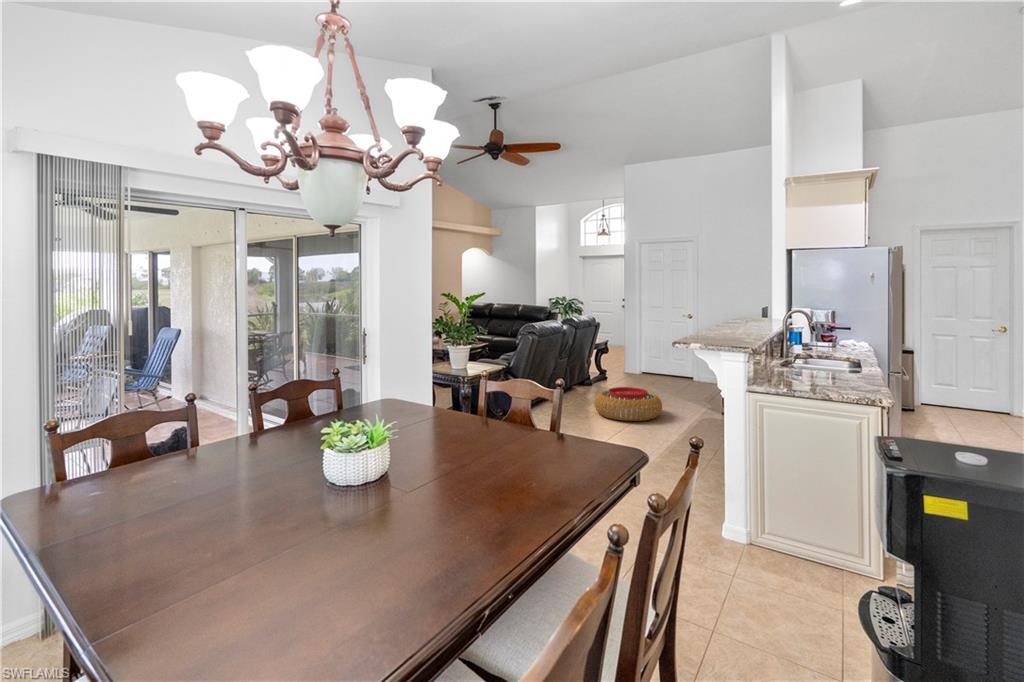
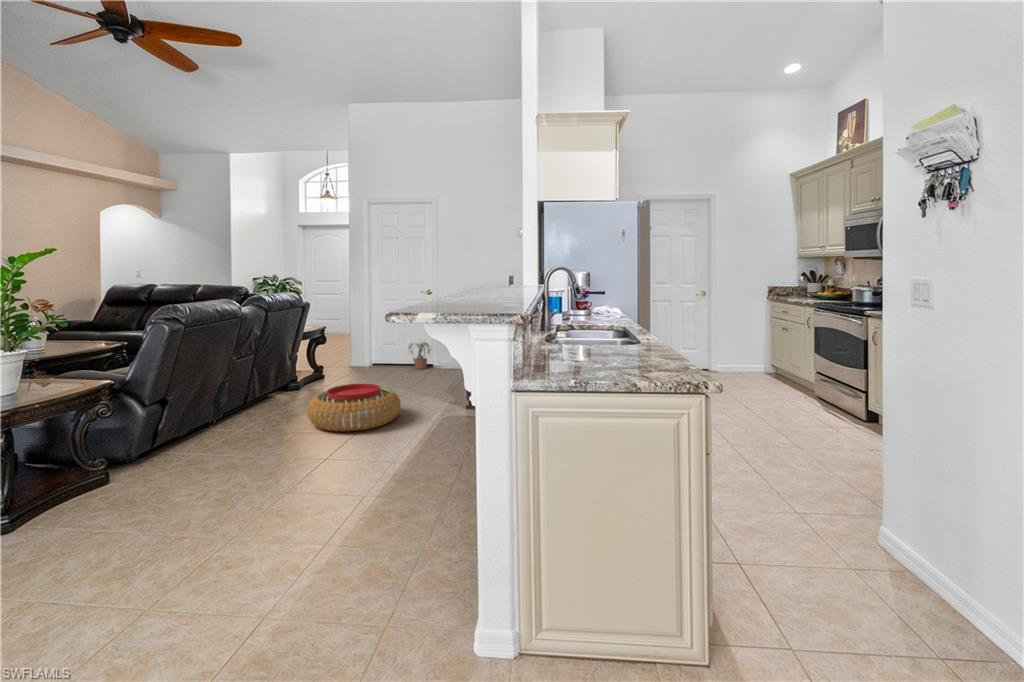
potted plant: none [663,358,692,382] -> present [408,342,430,369]

